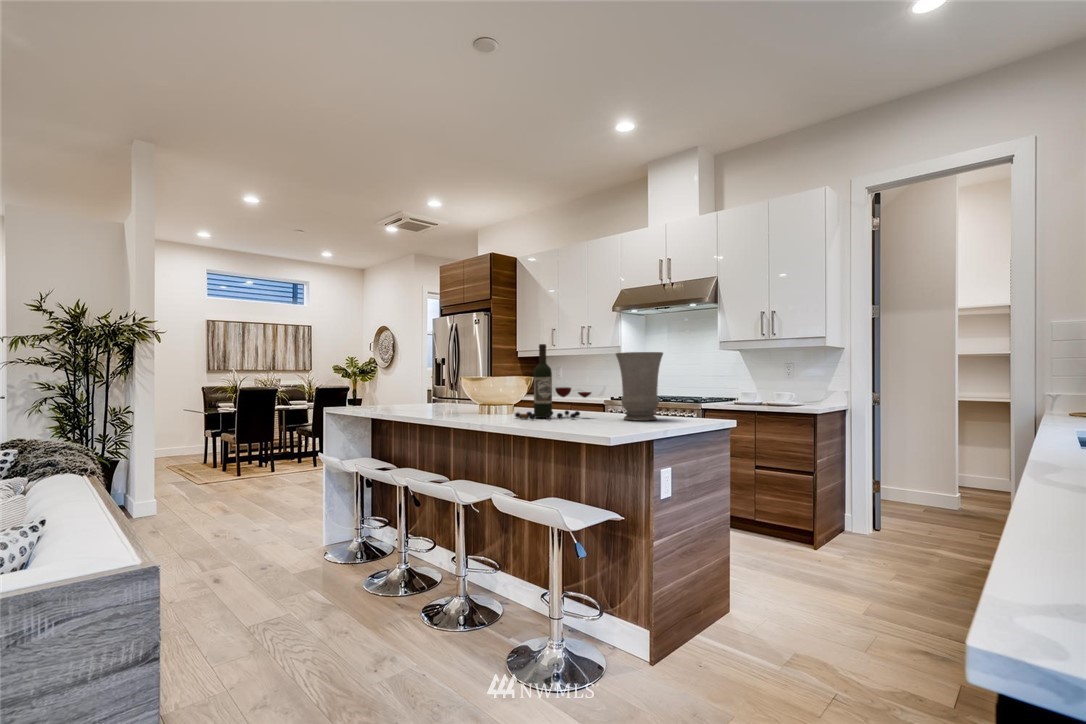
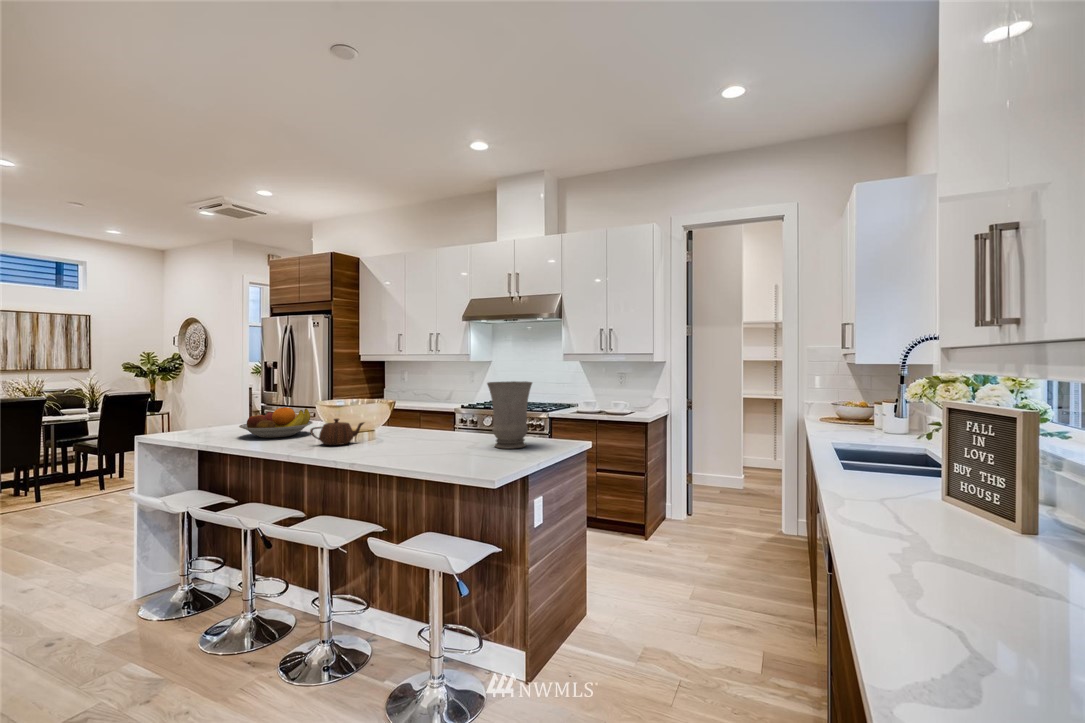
wine bottle: present [515,344,591,419] -> none [383,373,464,452]
fruit bowl: none [401,383,461,410] -> present [239,407,313,438]
teapot: none [454,390,503,414] -> present [310,419,364,445]

